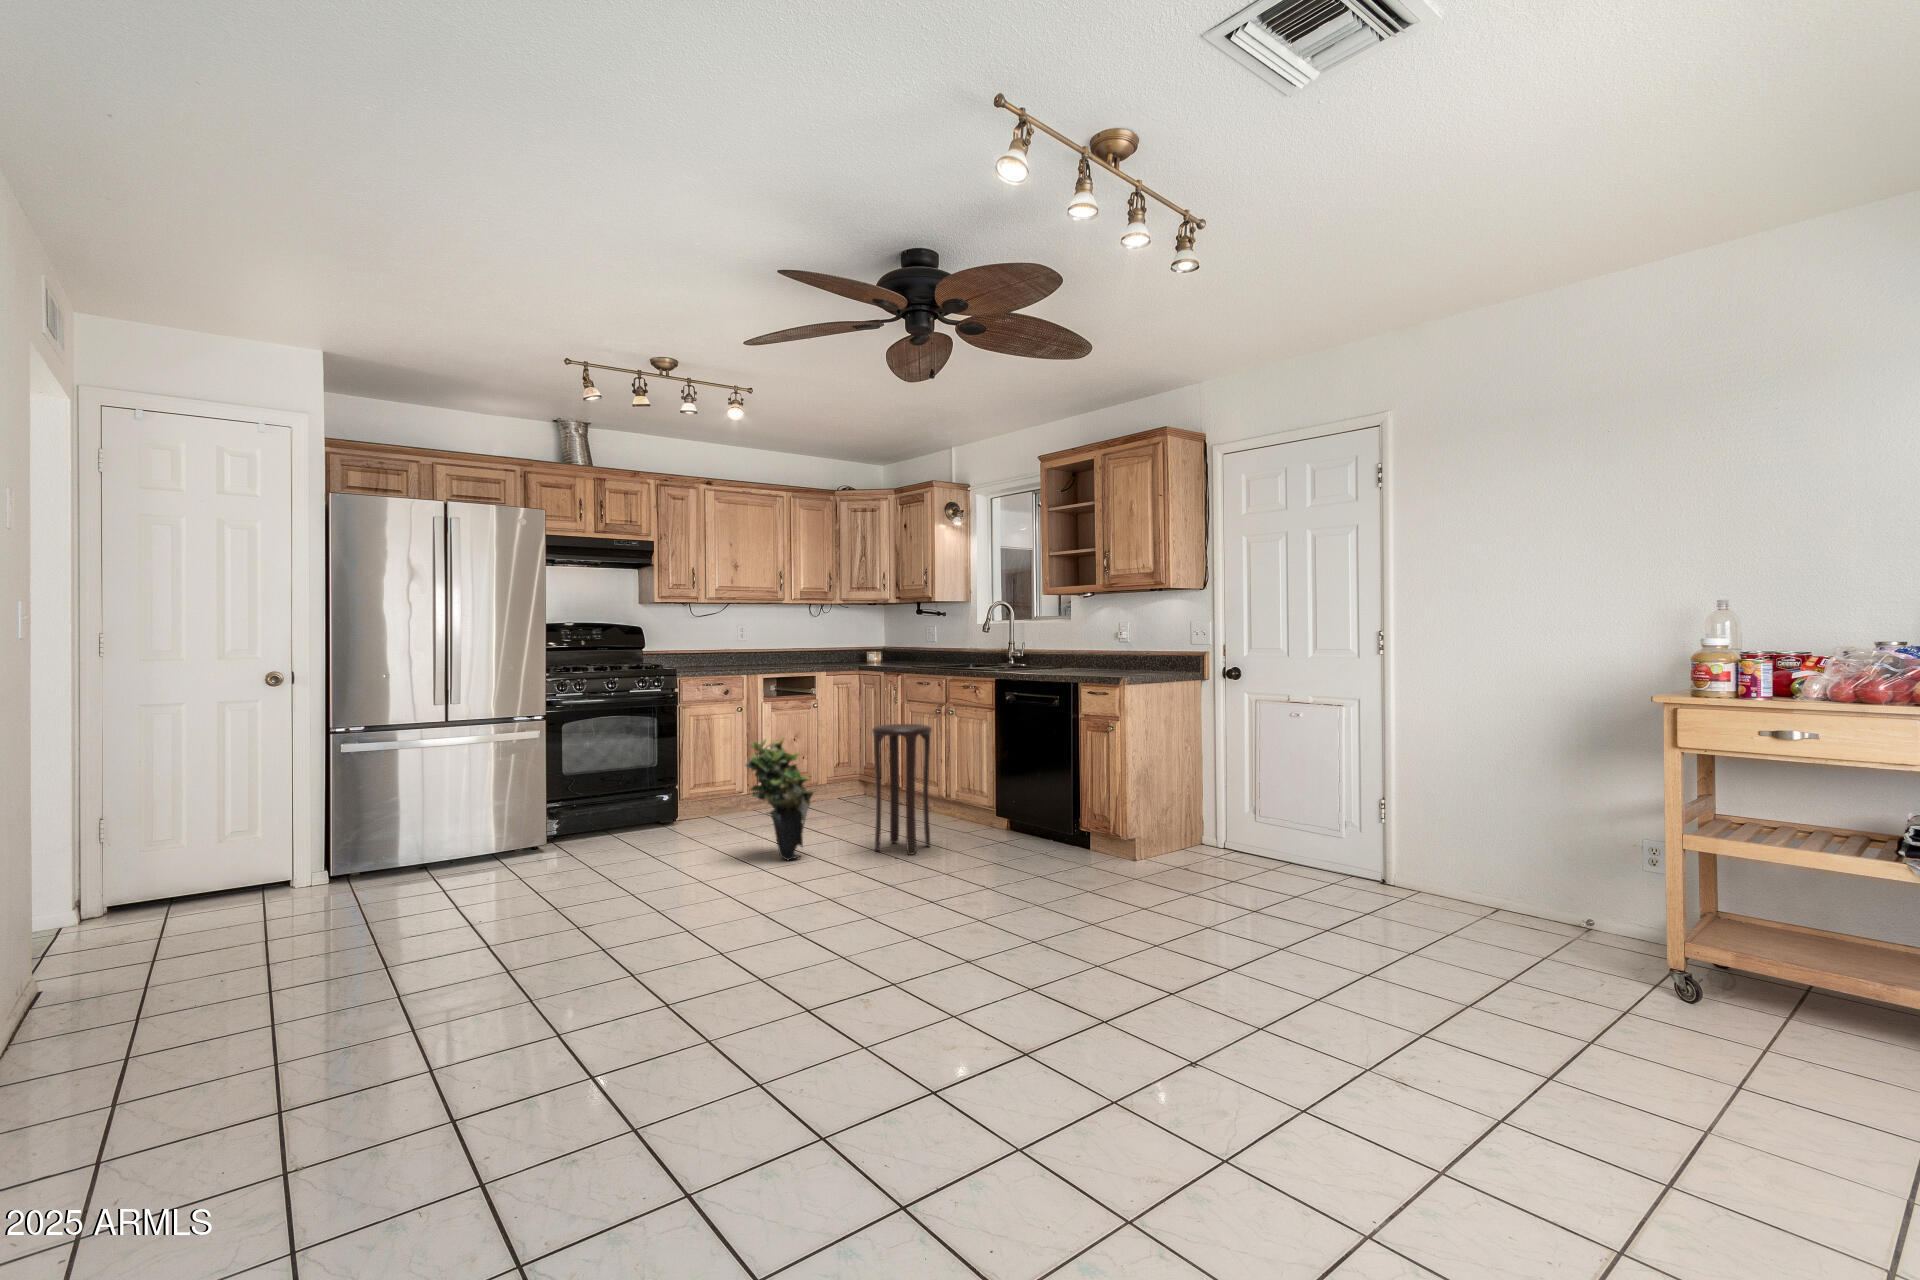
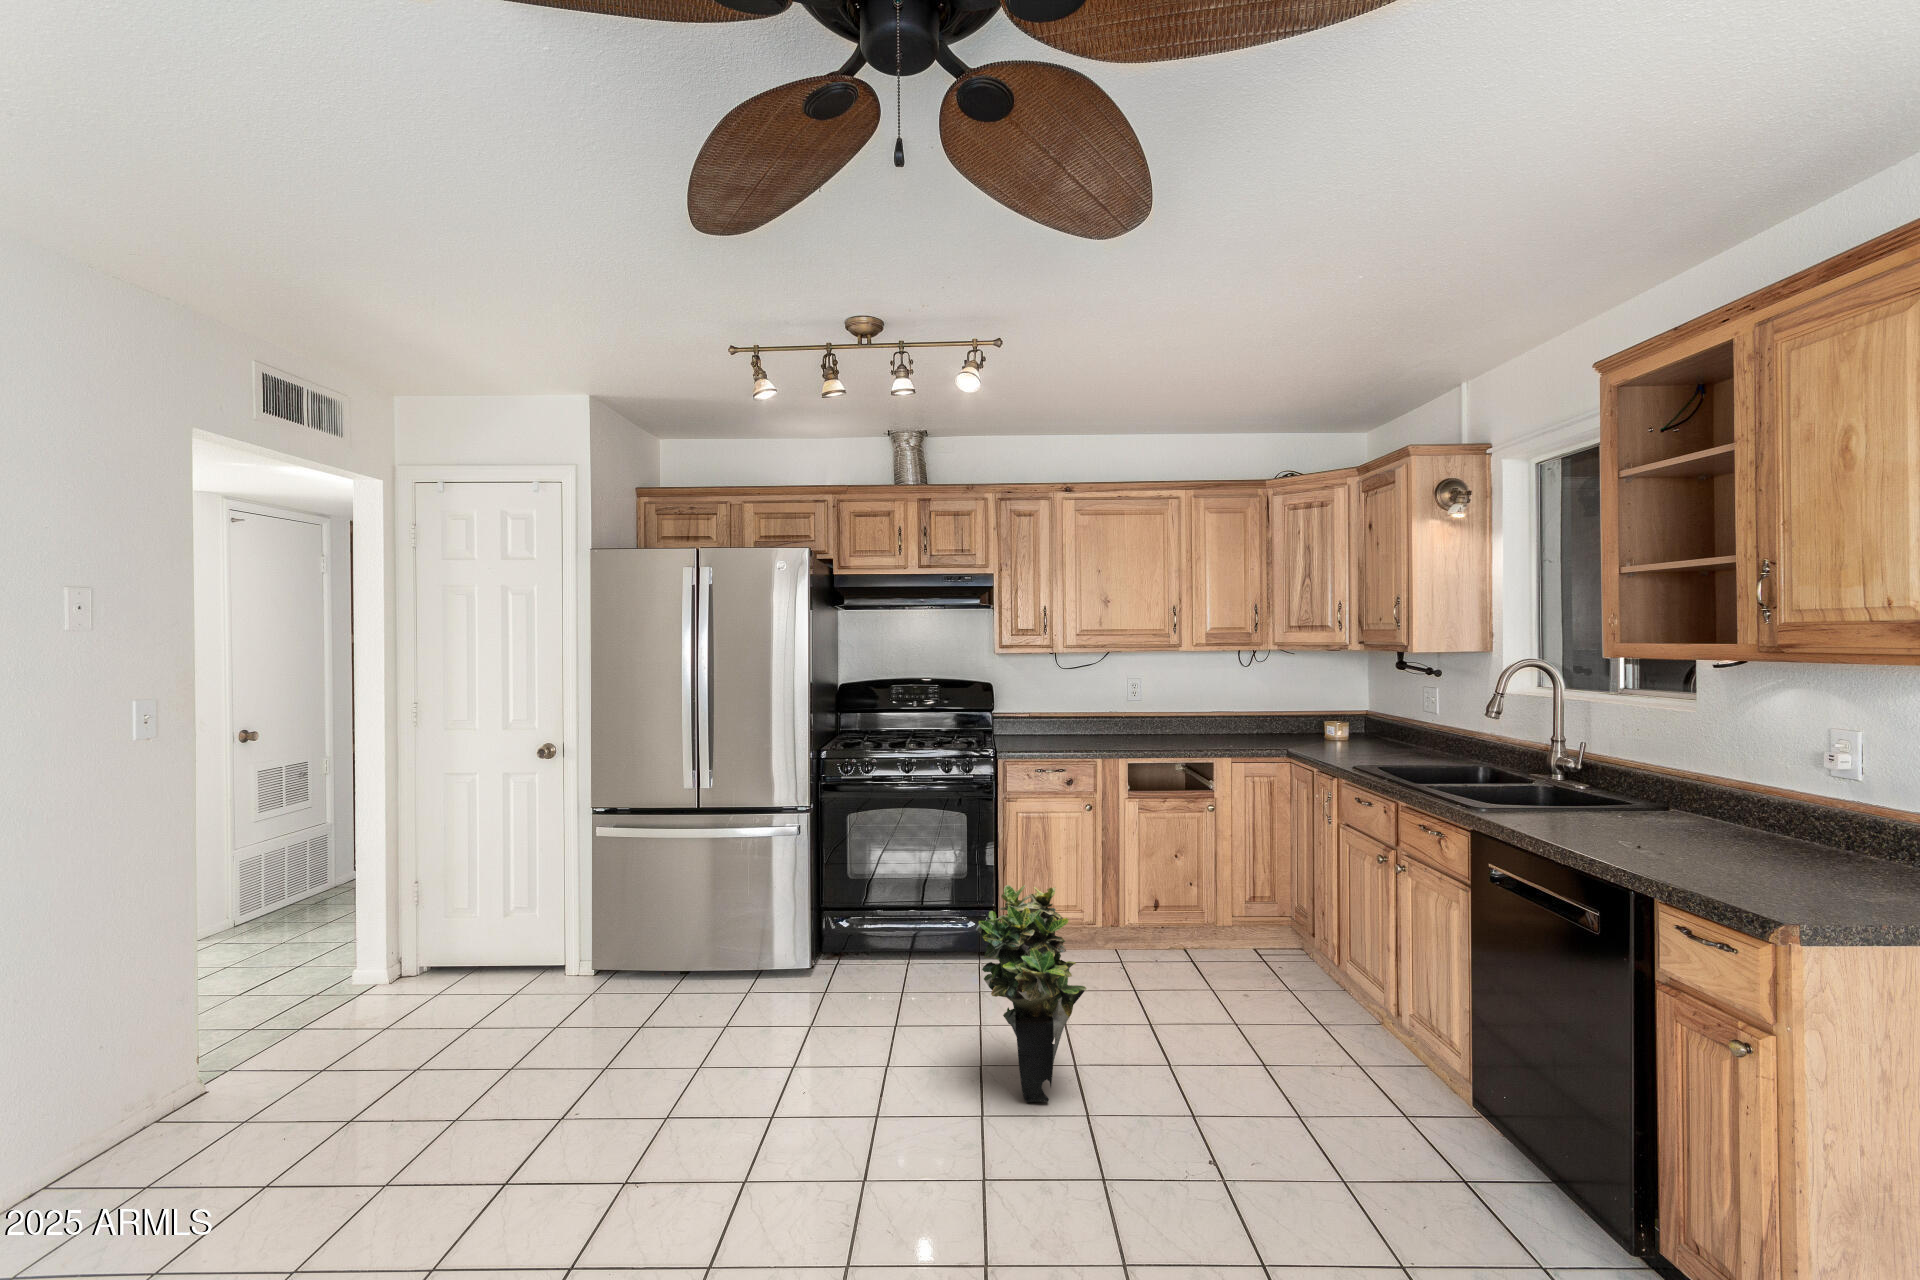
stool: present [872,724,932,855] -> none [1180,894,1296,1164]

